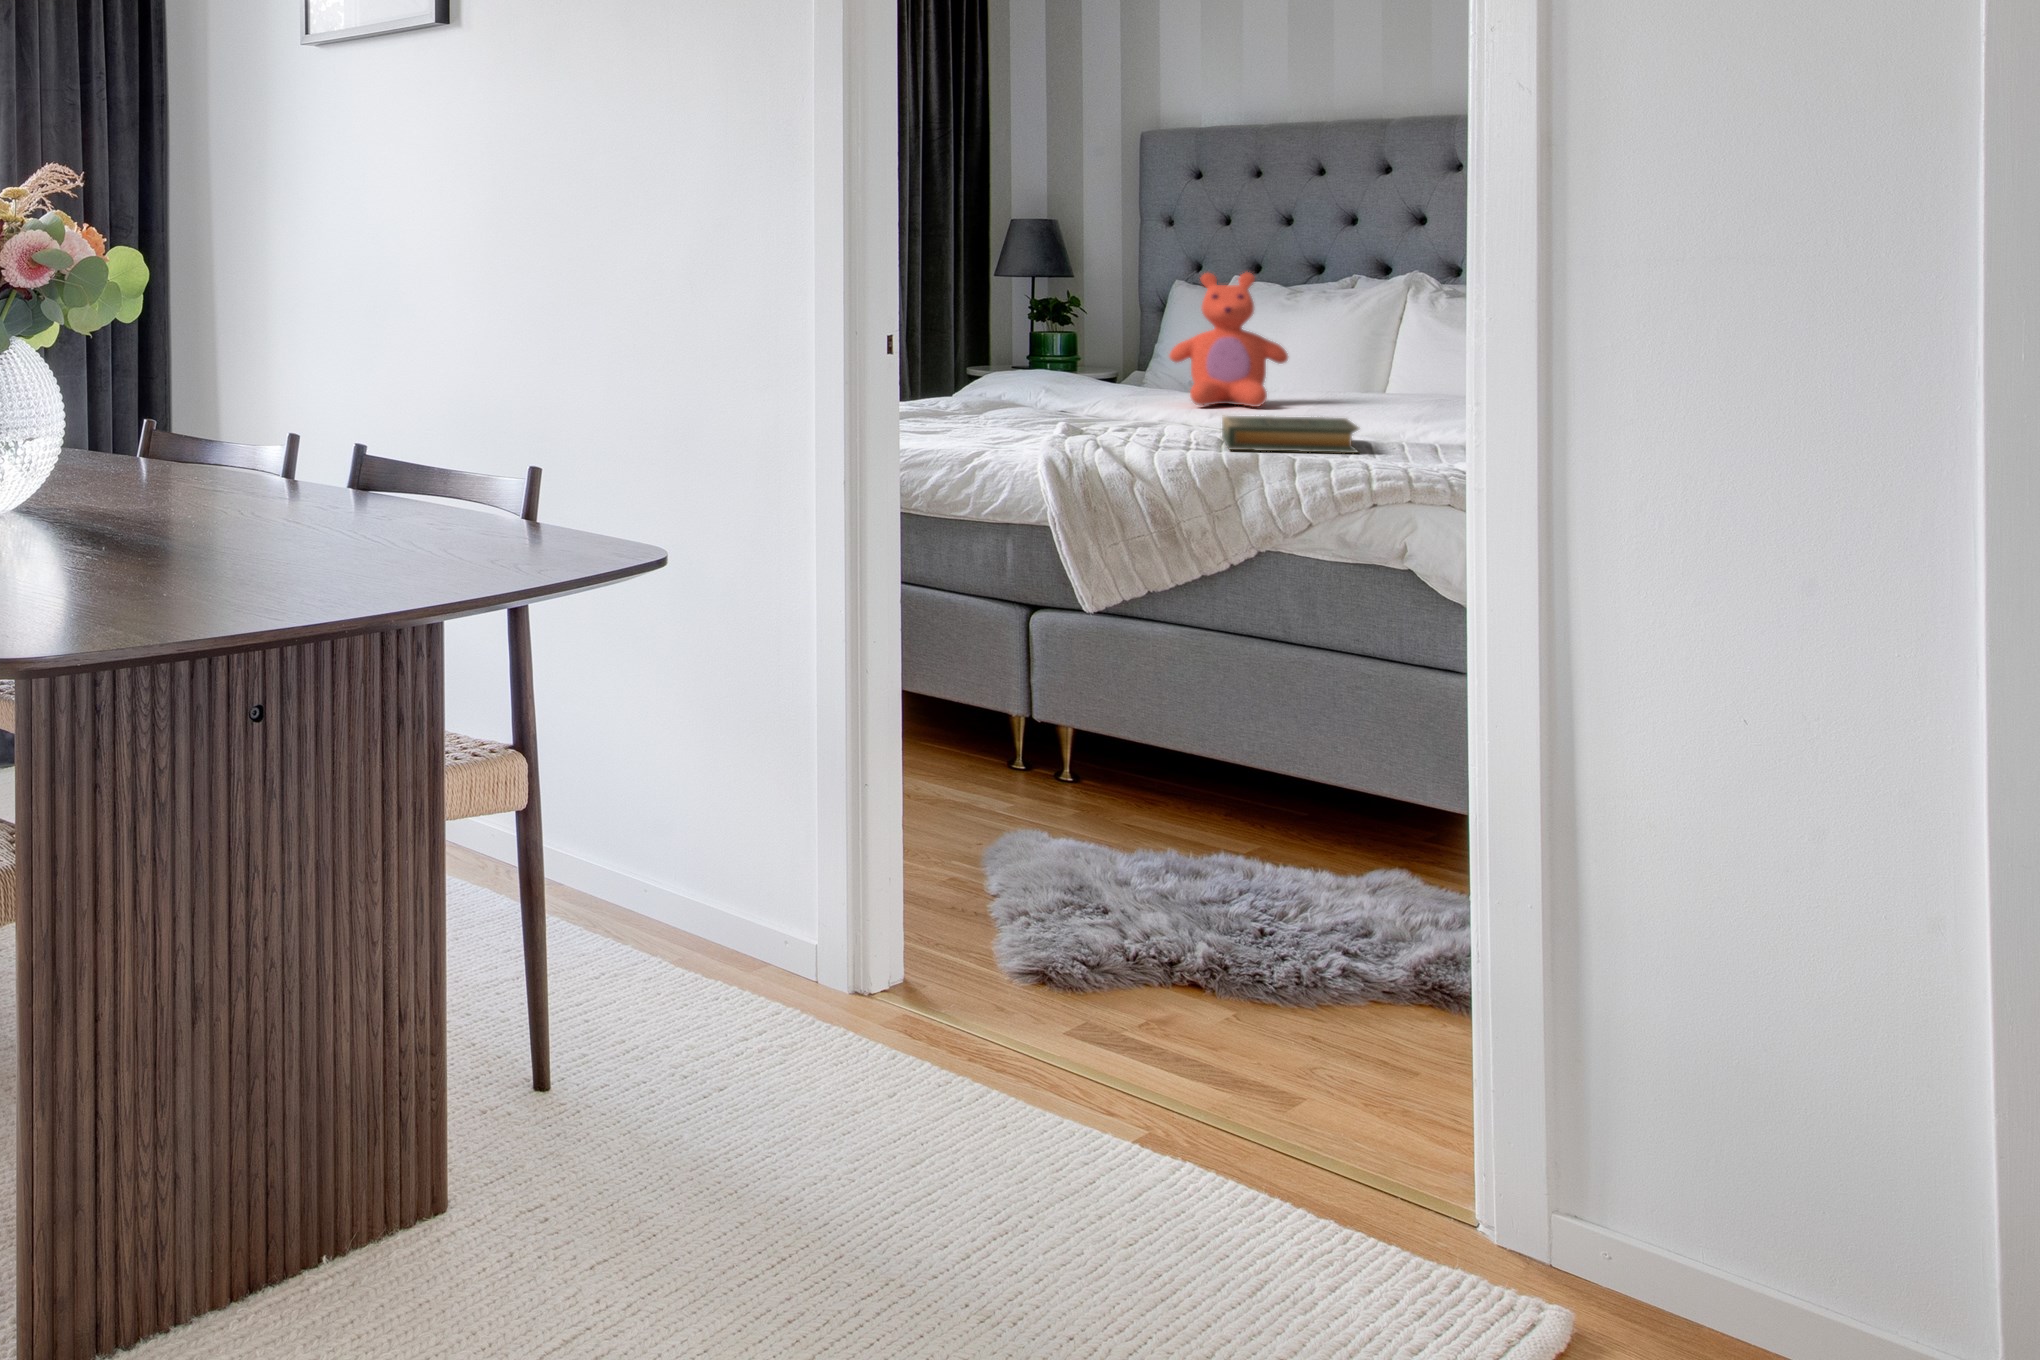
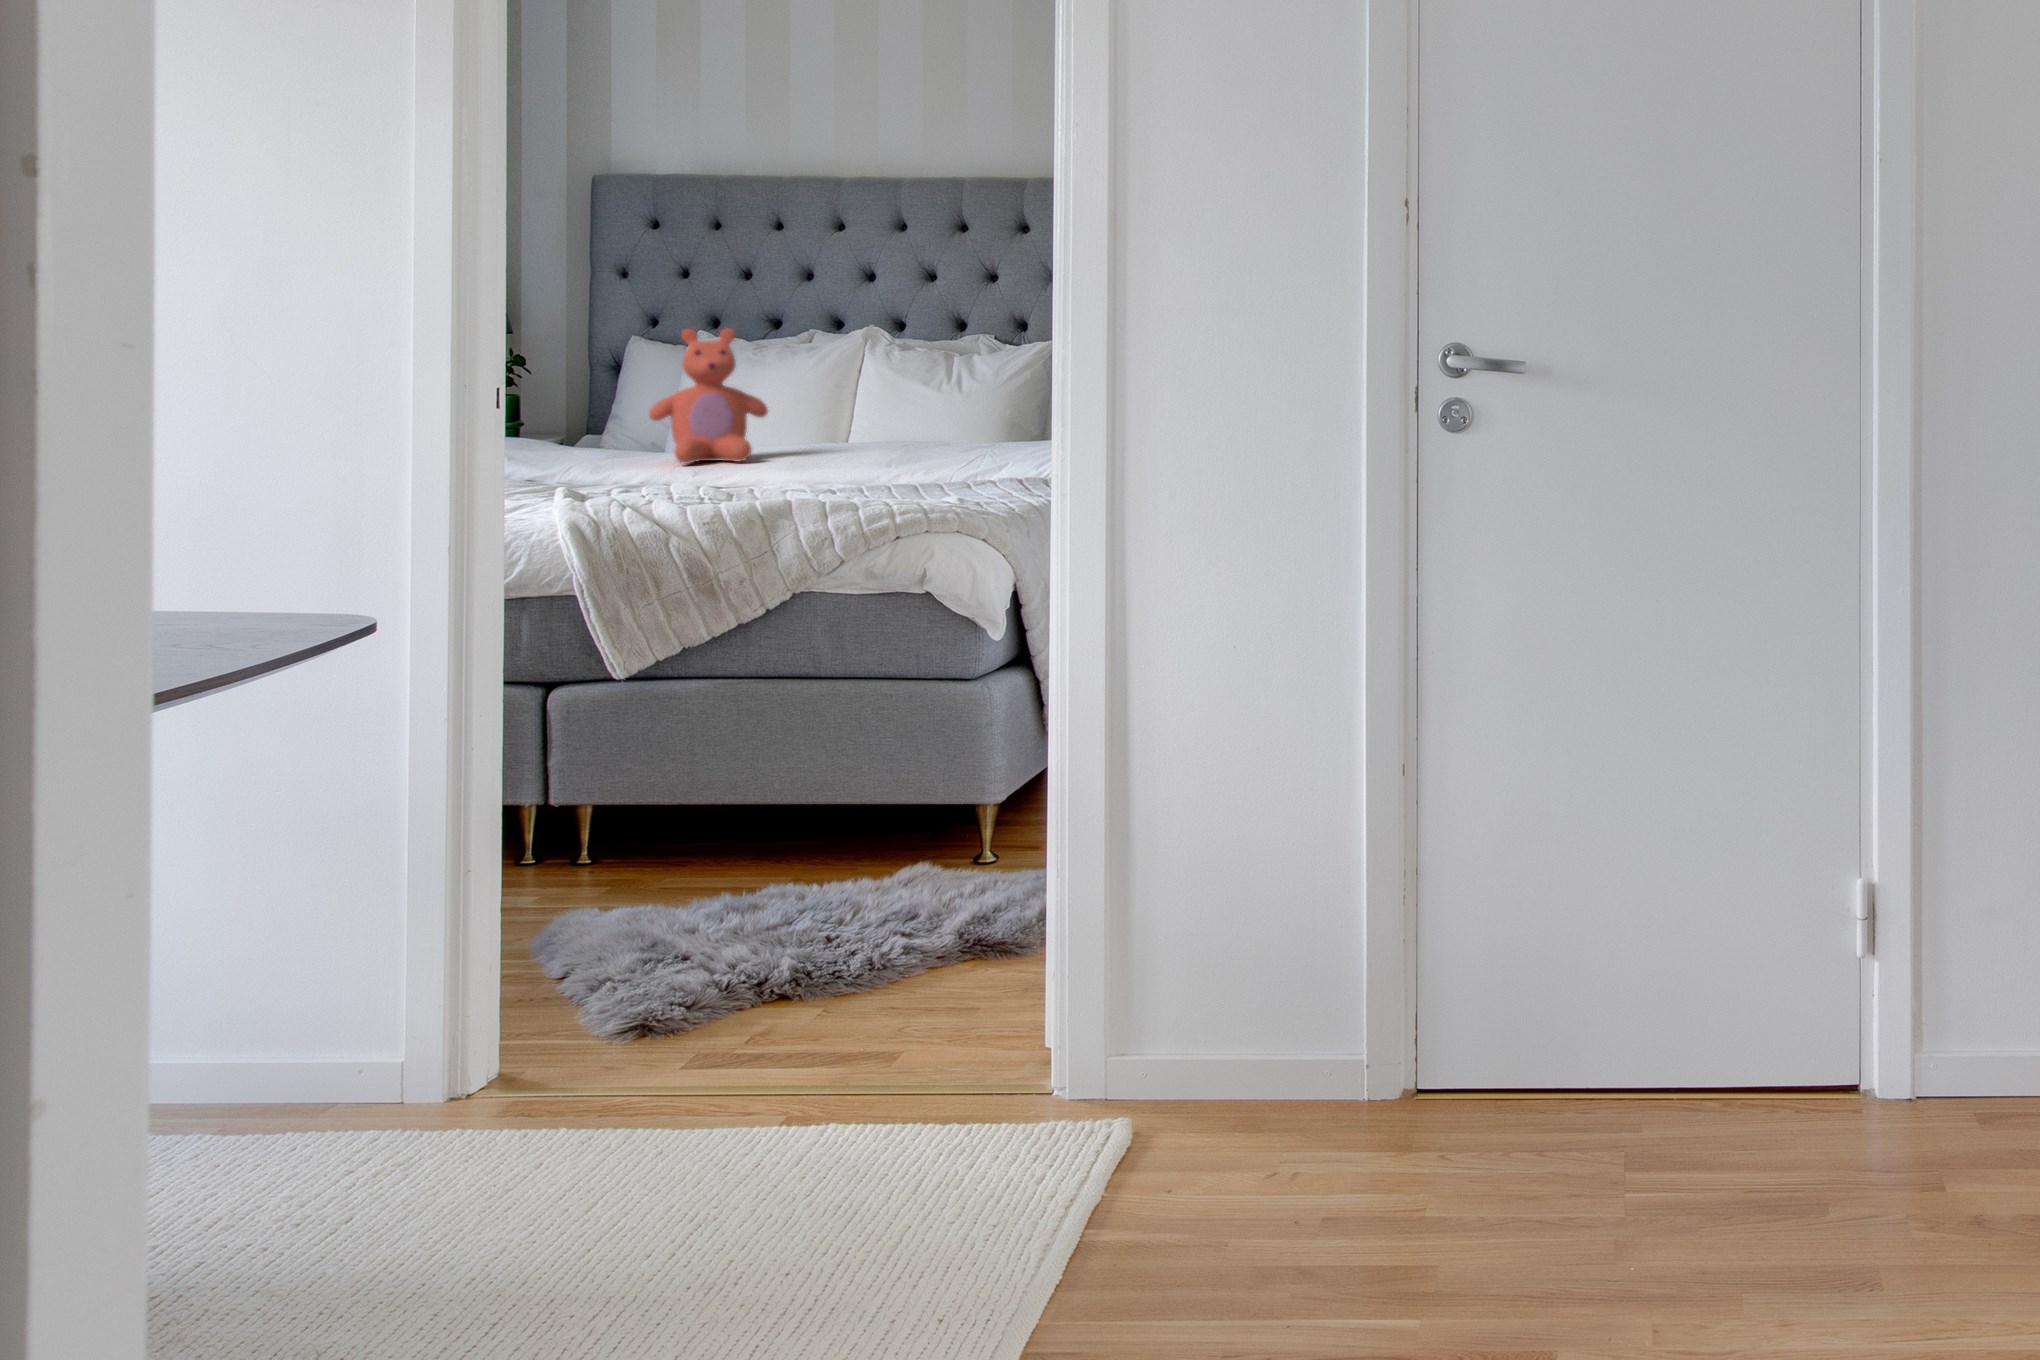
hardback book: present [1222,416,1359,453] -> none [734,465,872,503]

